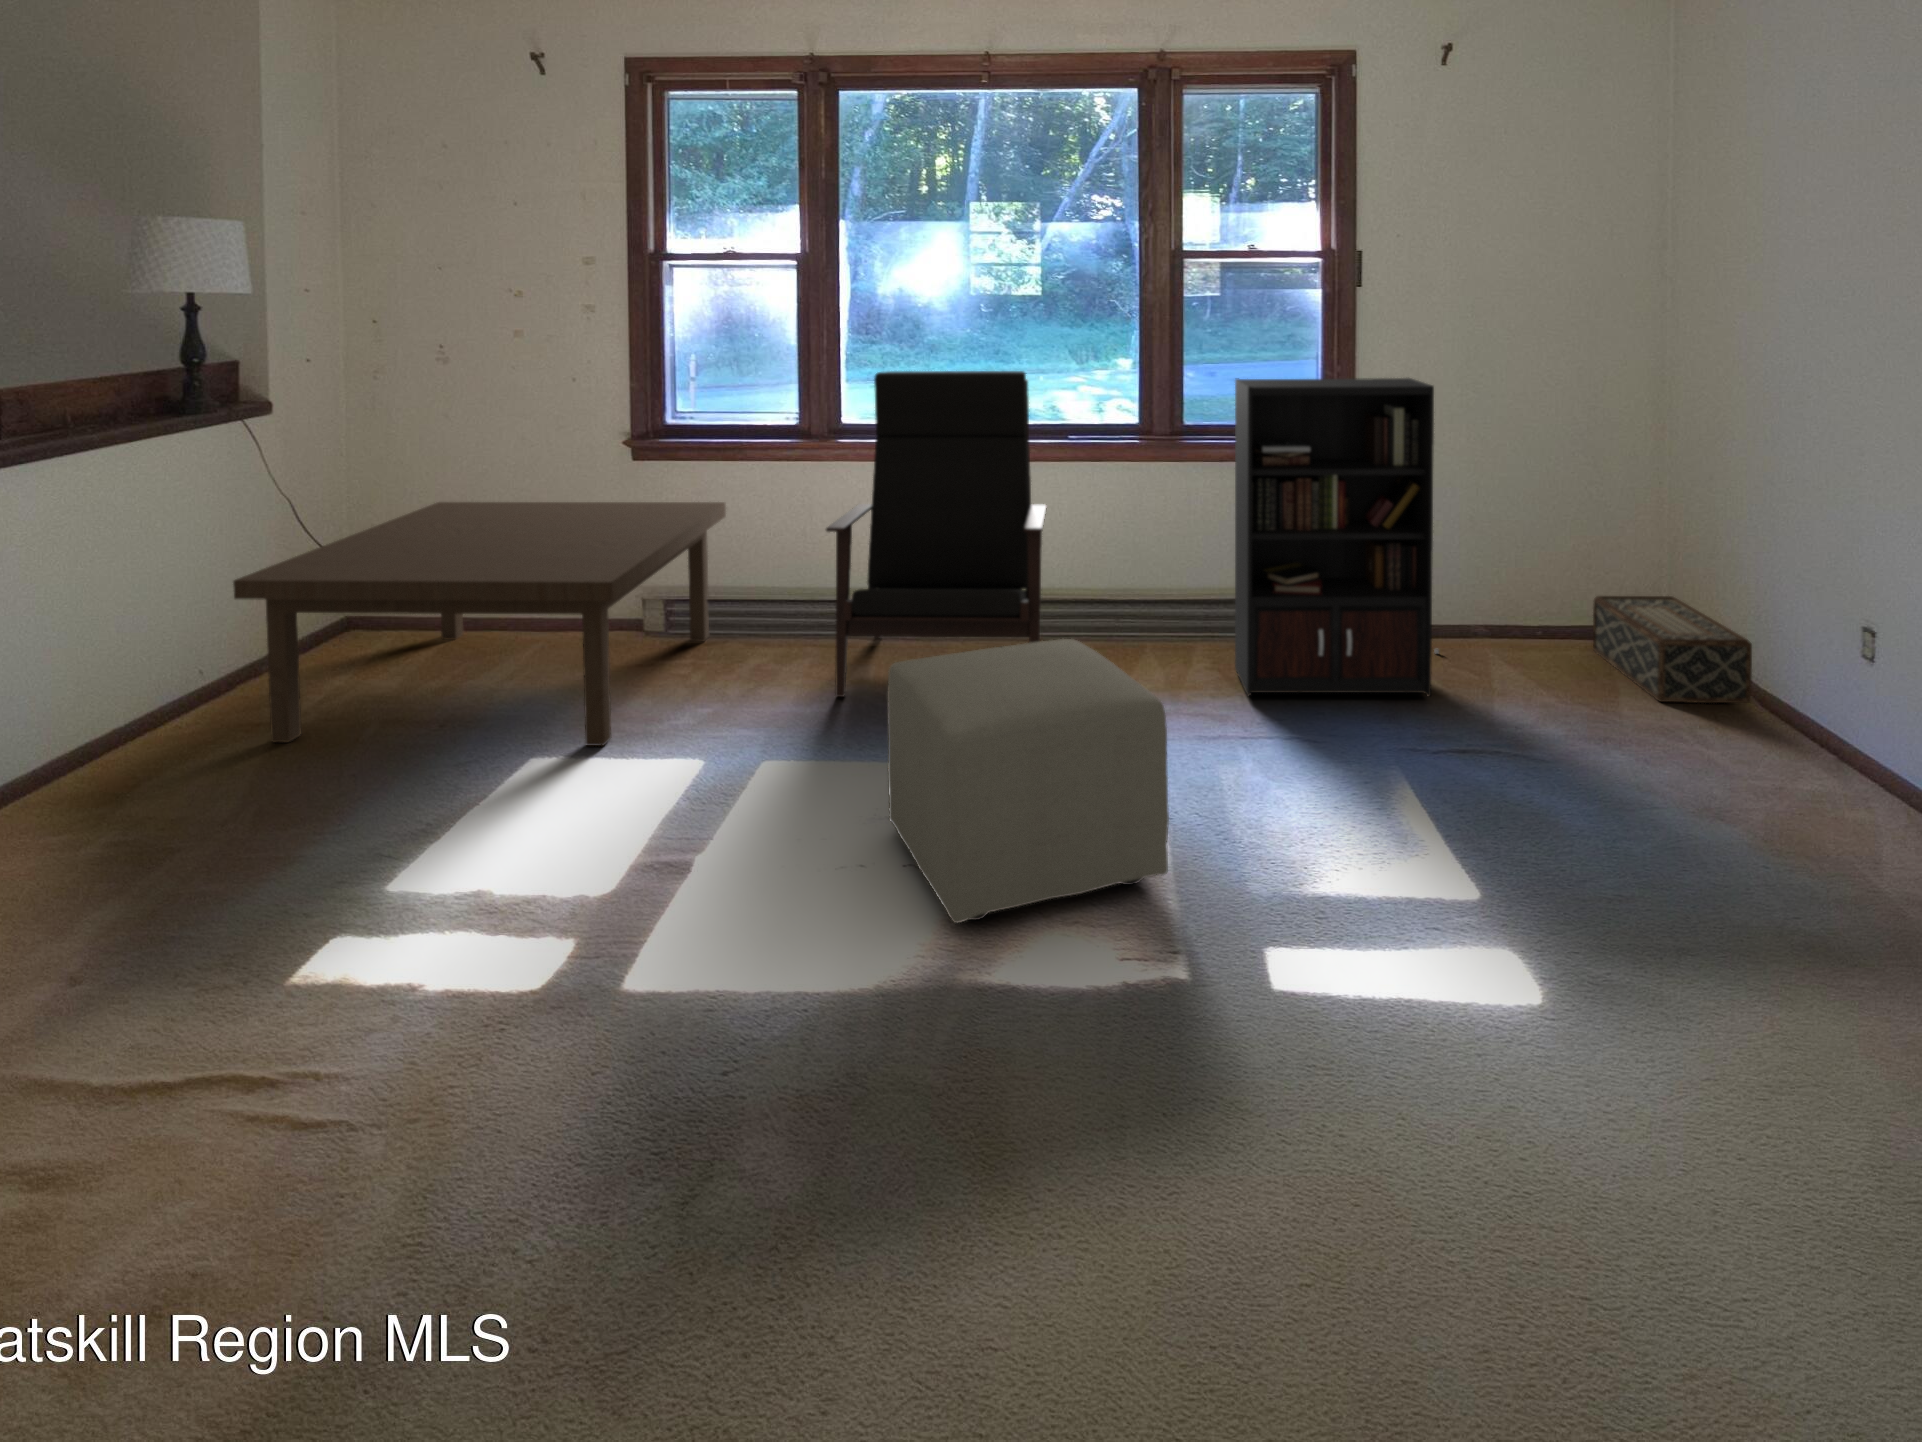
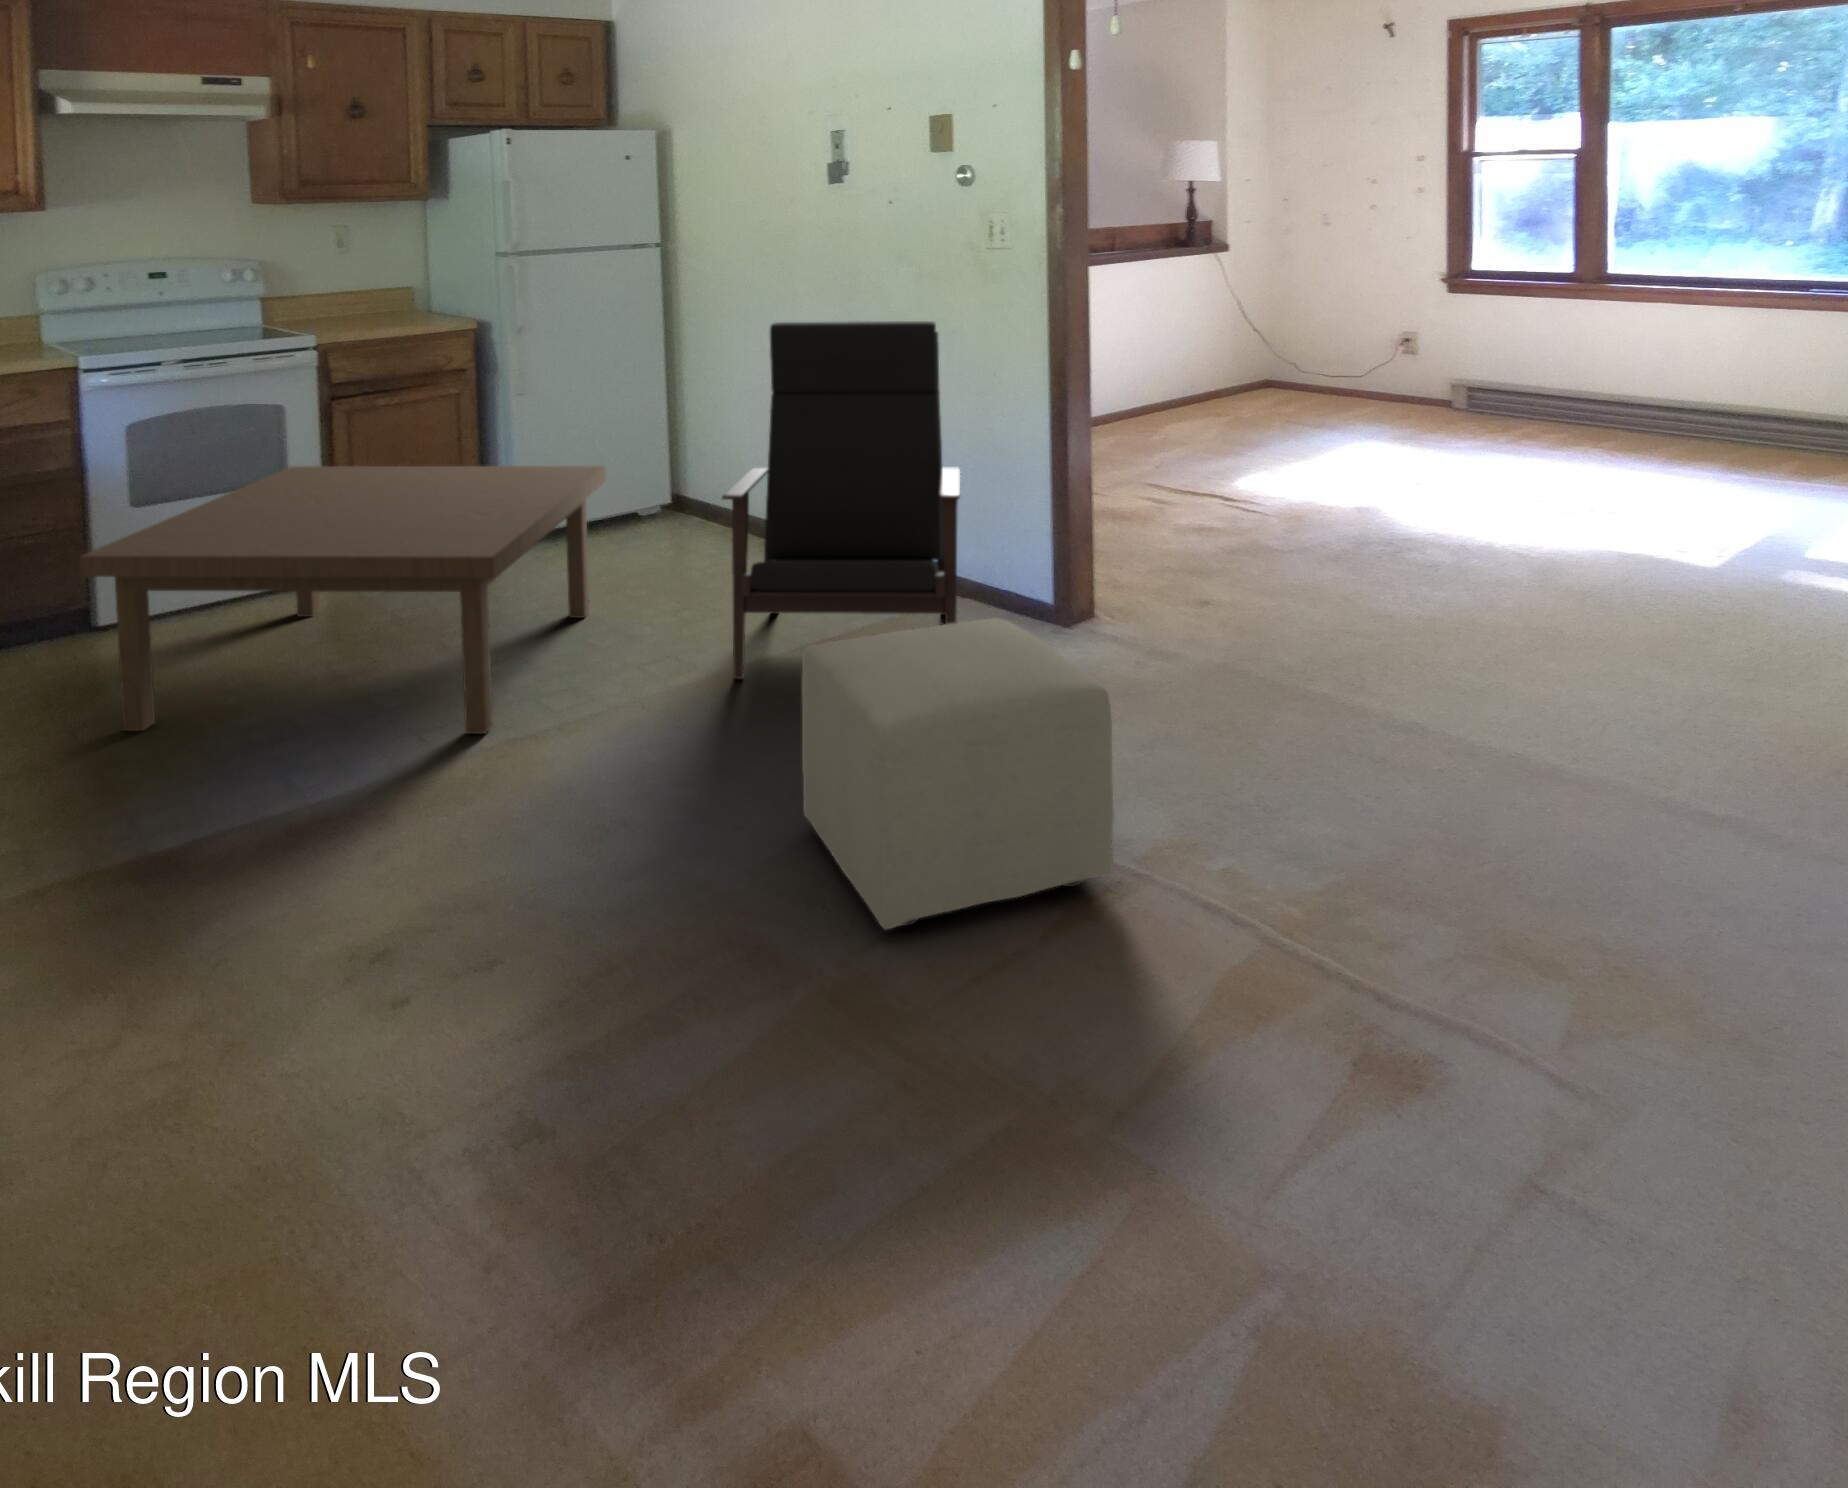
bookcase: present [1235,378,1439,696] -> none [1169,327,1392,677]
woven basket: present [1593,596,1752,703] -> none [1561,565,1741,683]

